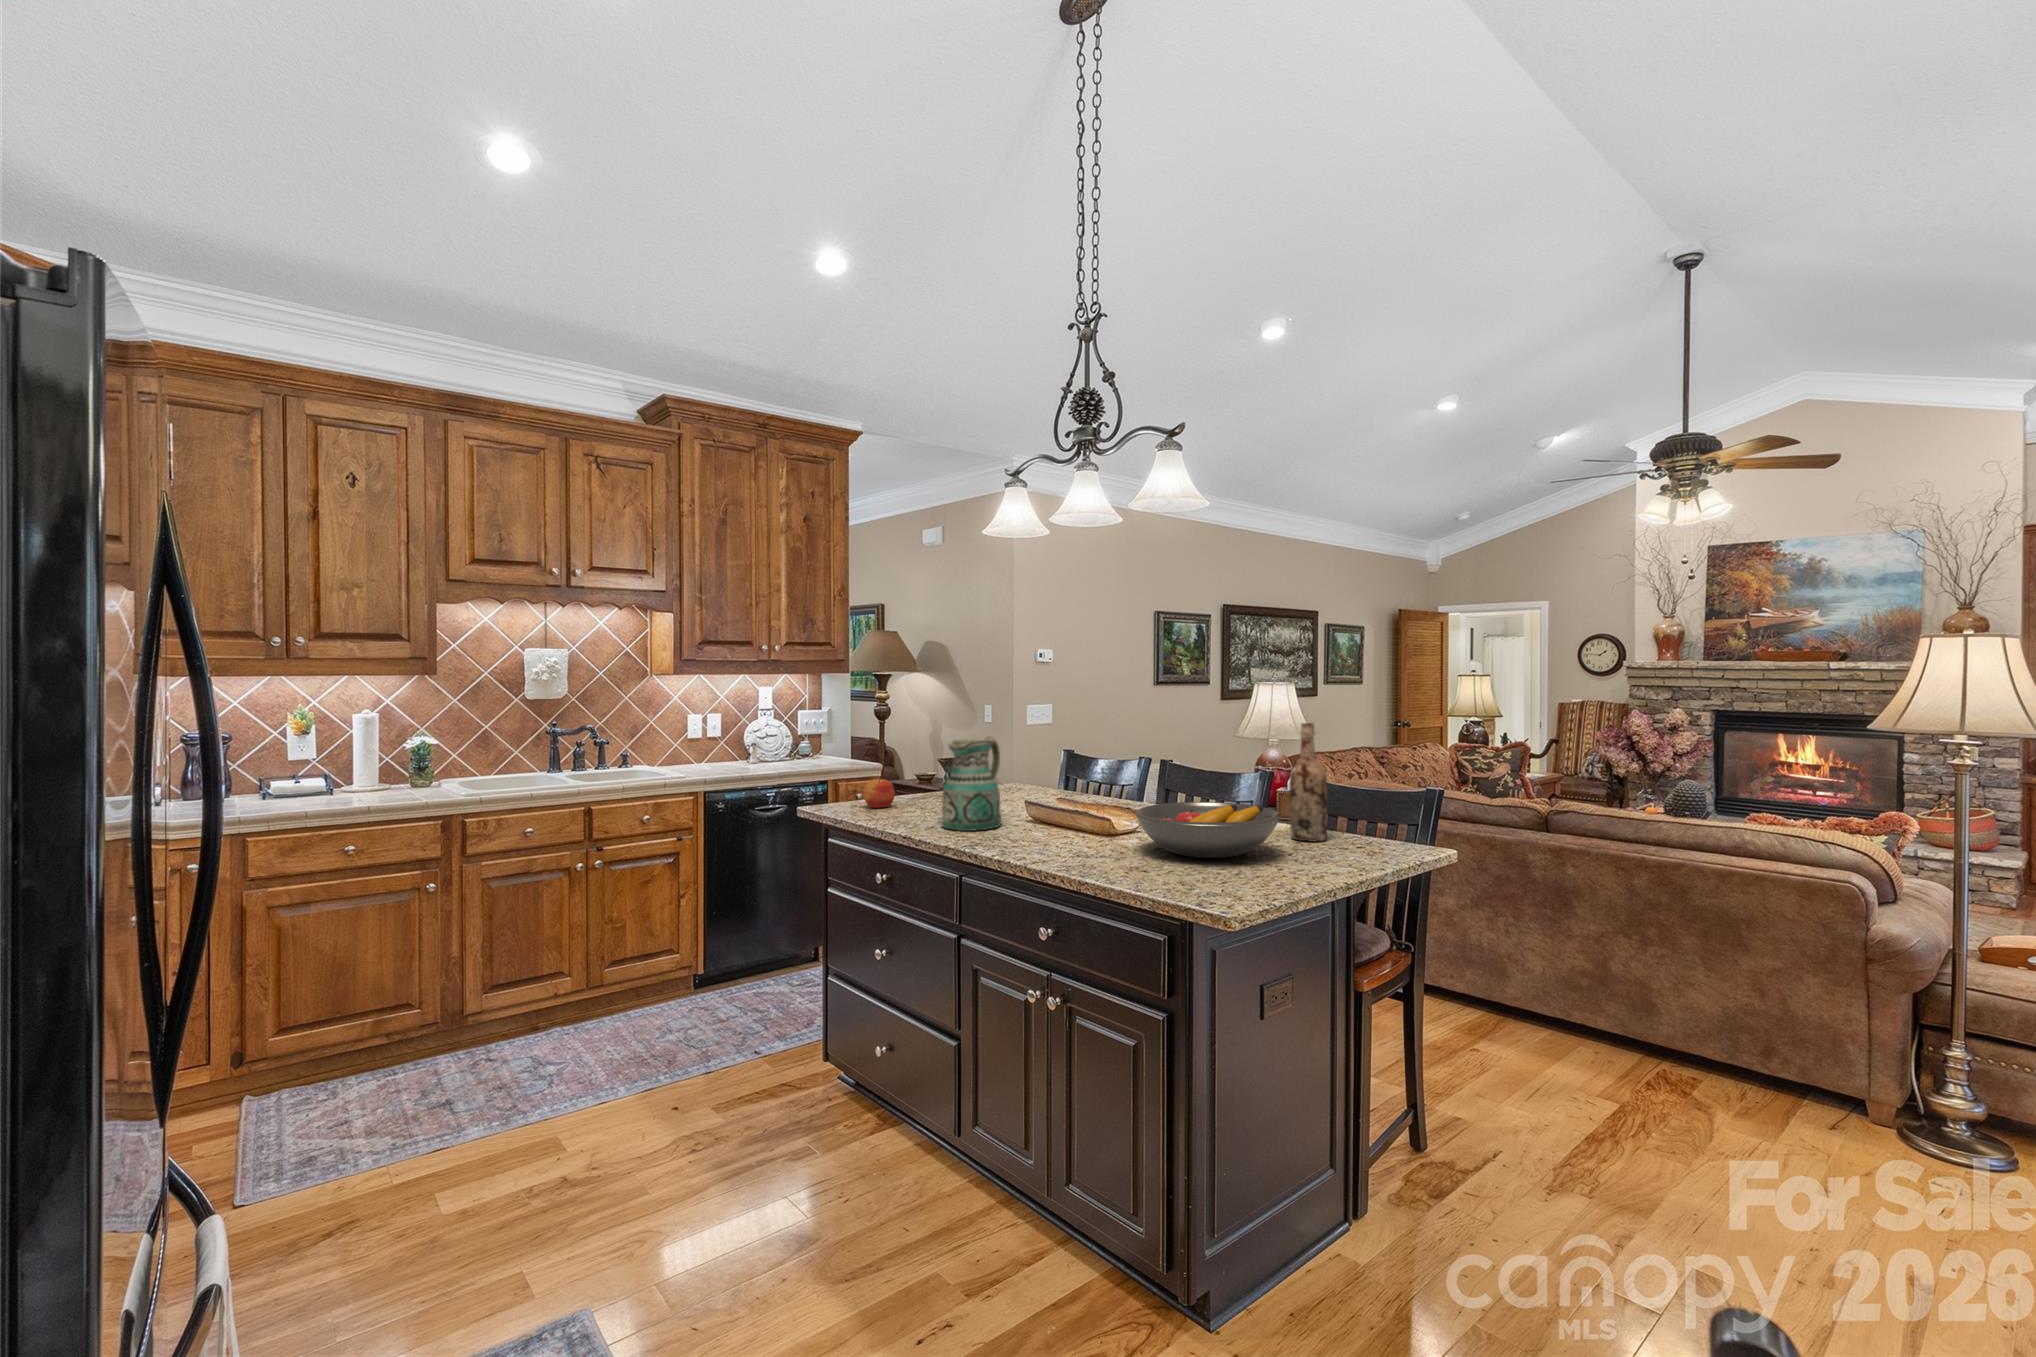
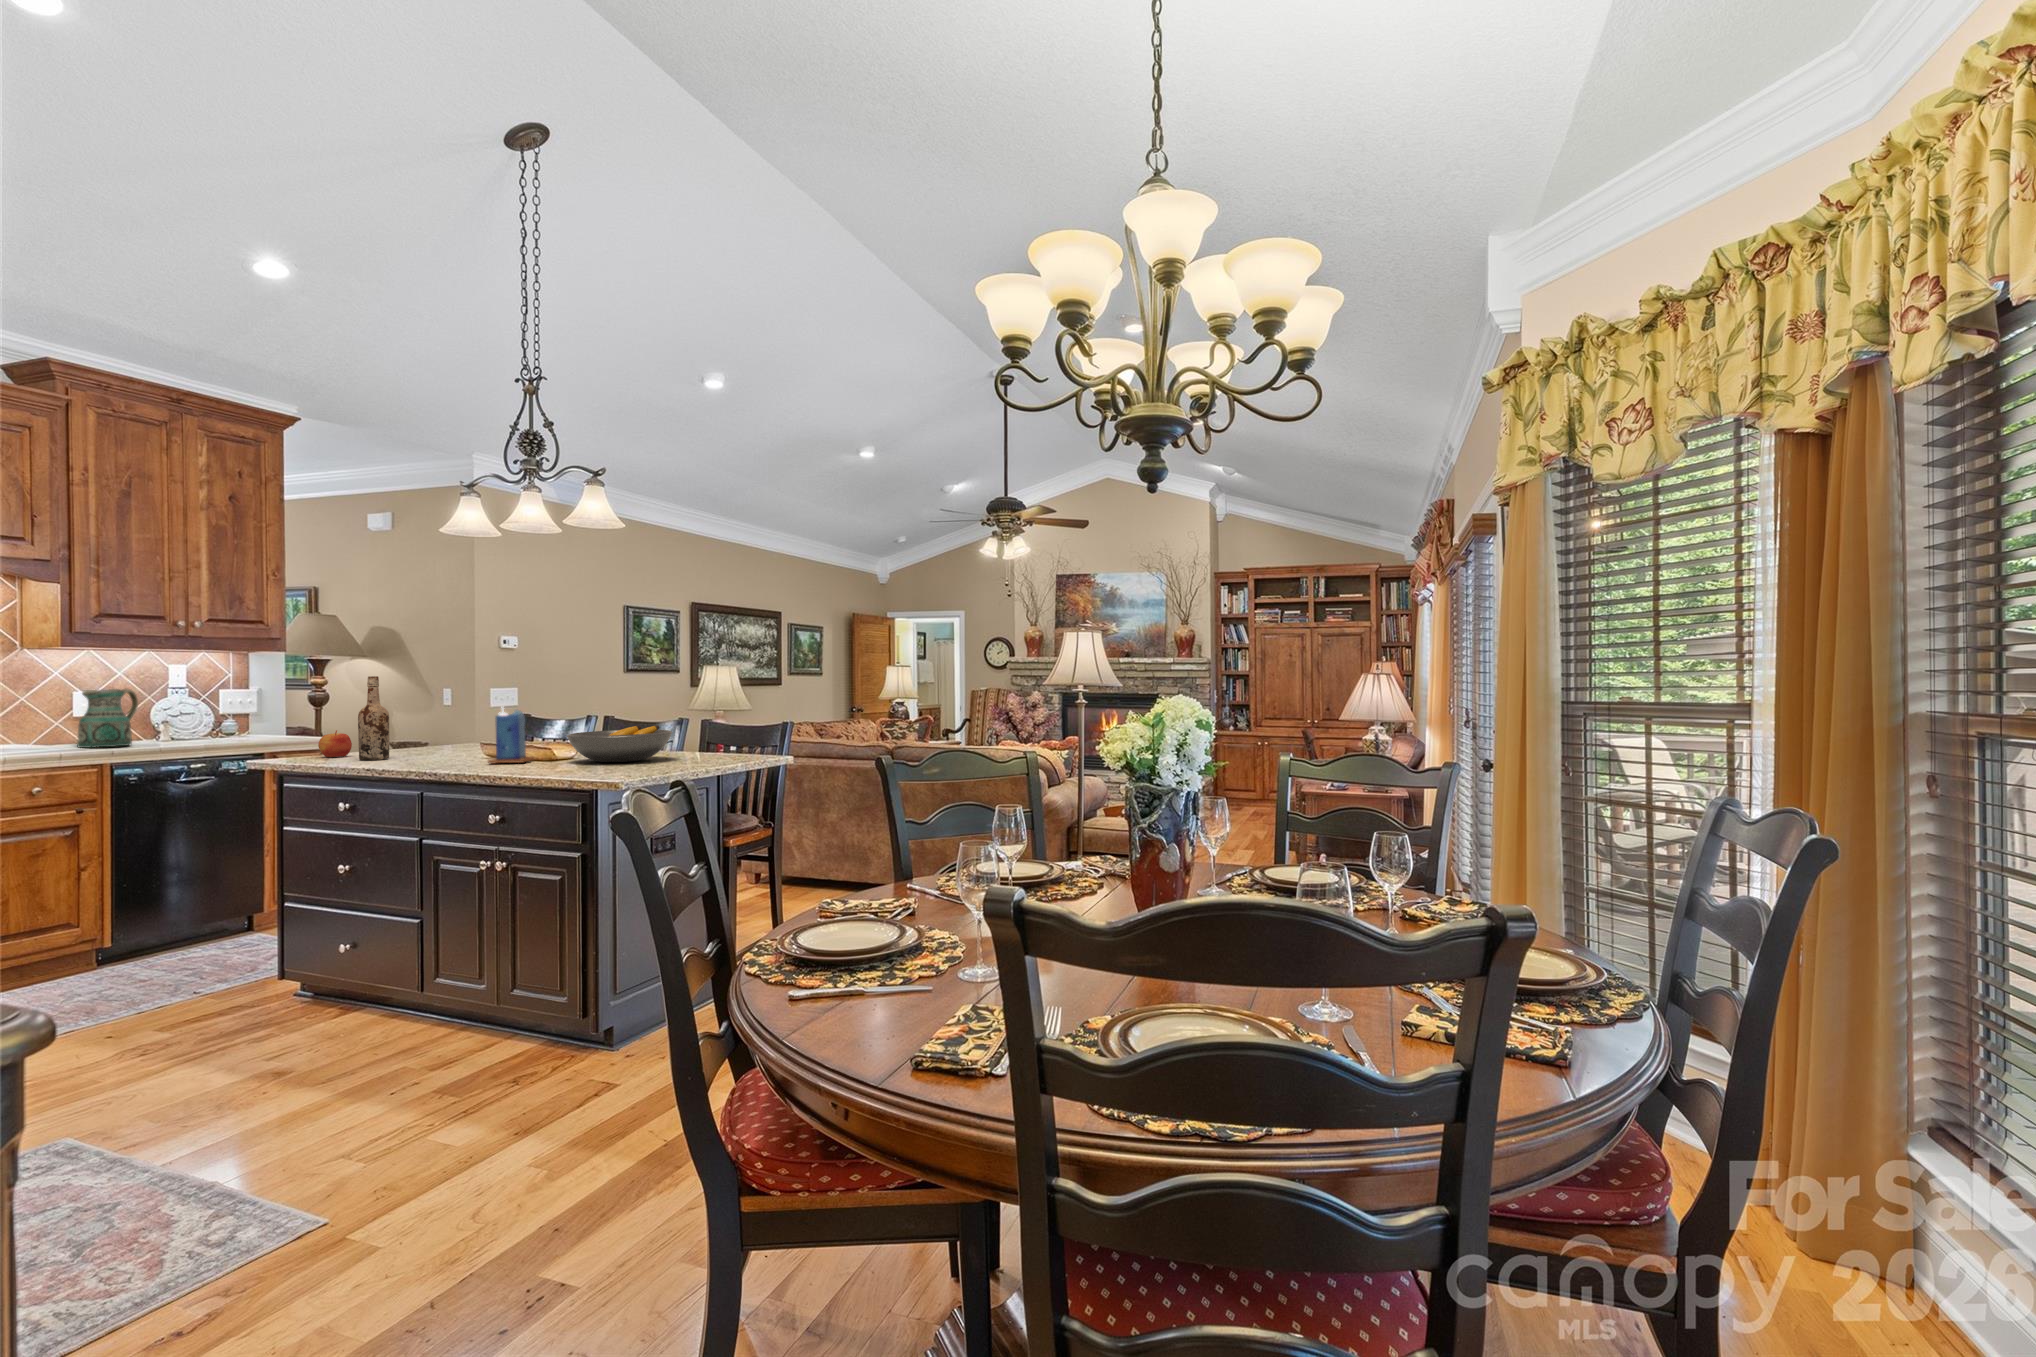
wine bottle: present [1290,723,1327,842] -> present [358,676,389,760]
ceramic pitcher: present [942,736,1001,831] -> present [77,689,138,748]
candle: none [1036,766,1091,847] -> present [488,707,534,764]

